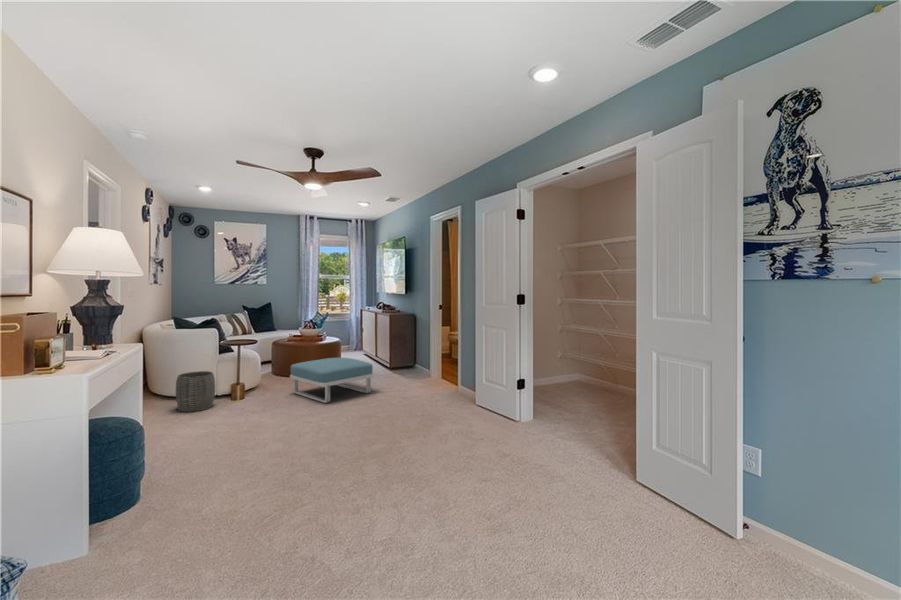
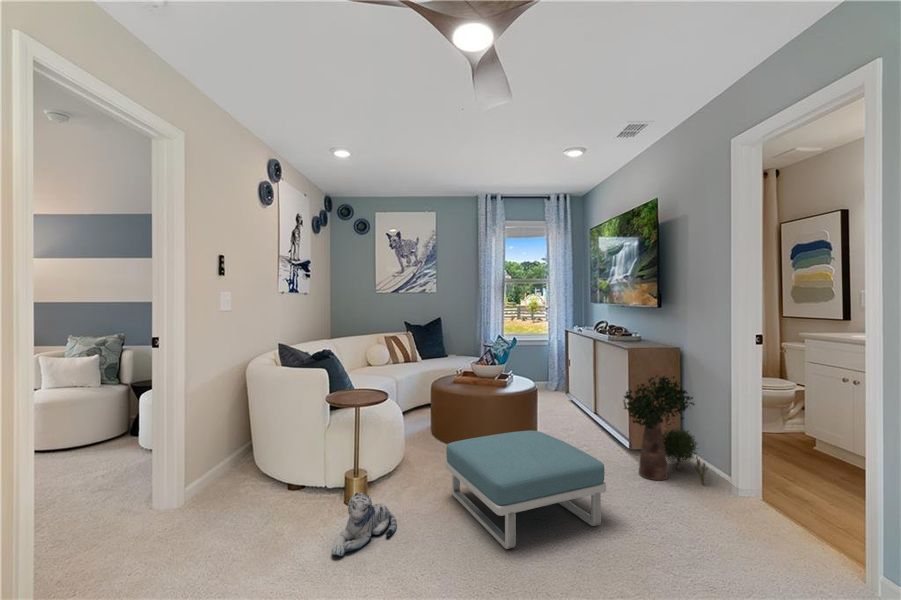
potted plant: none [386,326,424,378] -> present [624,375,708,485]
woven basket: present [176,371,215,412] -> none [259,444,321,523]
plush toy: none [234,386,266,415] -> present [332,493,397,556]

